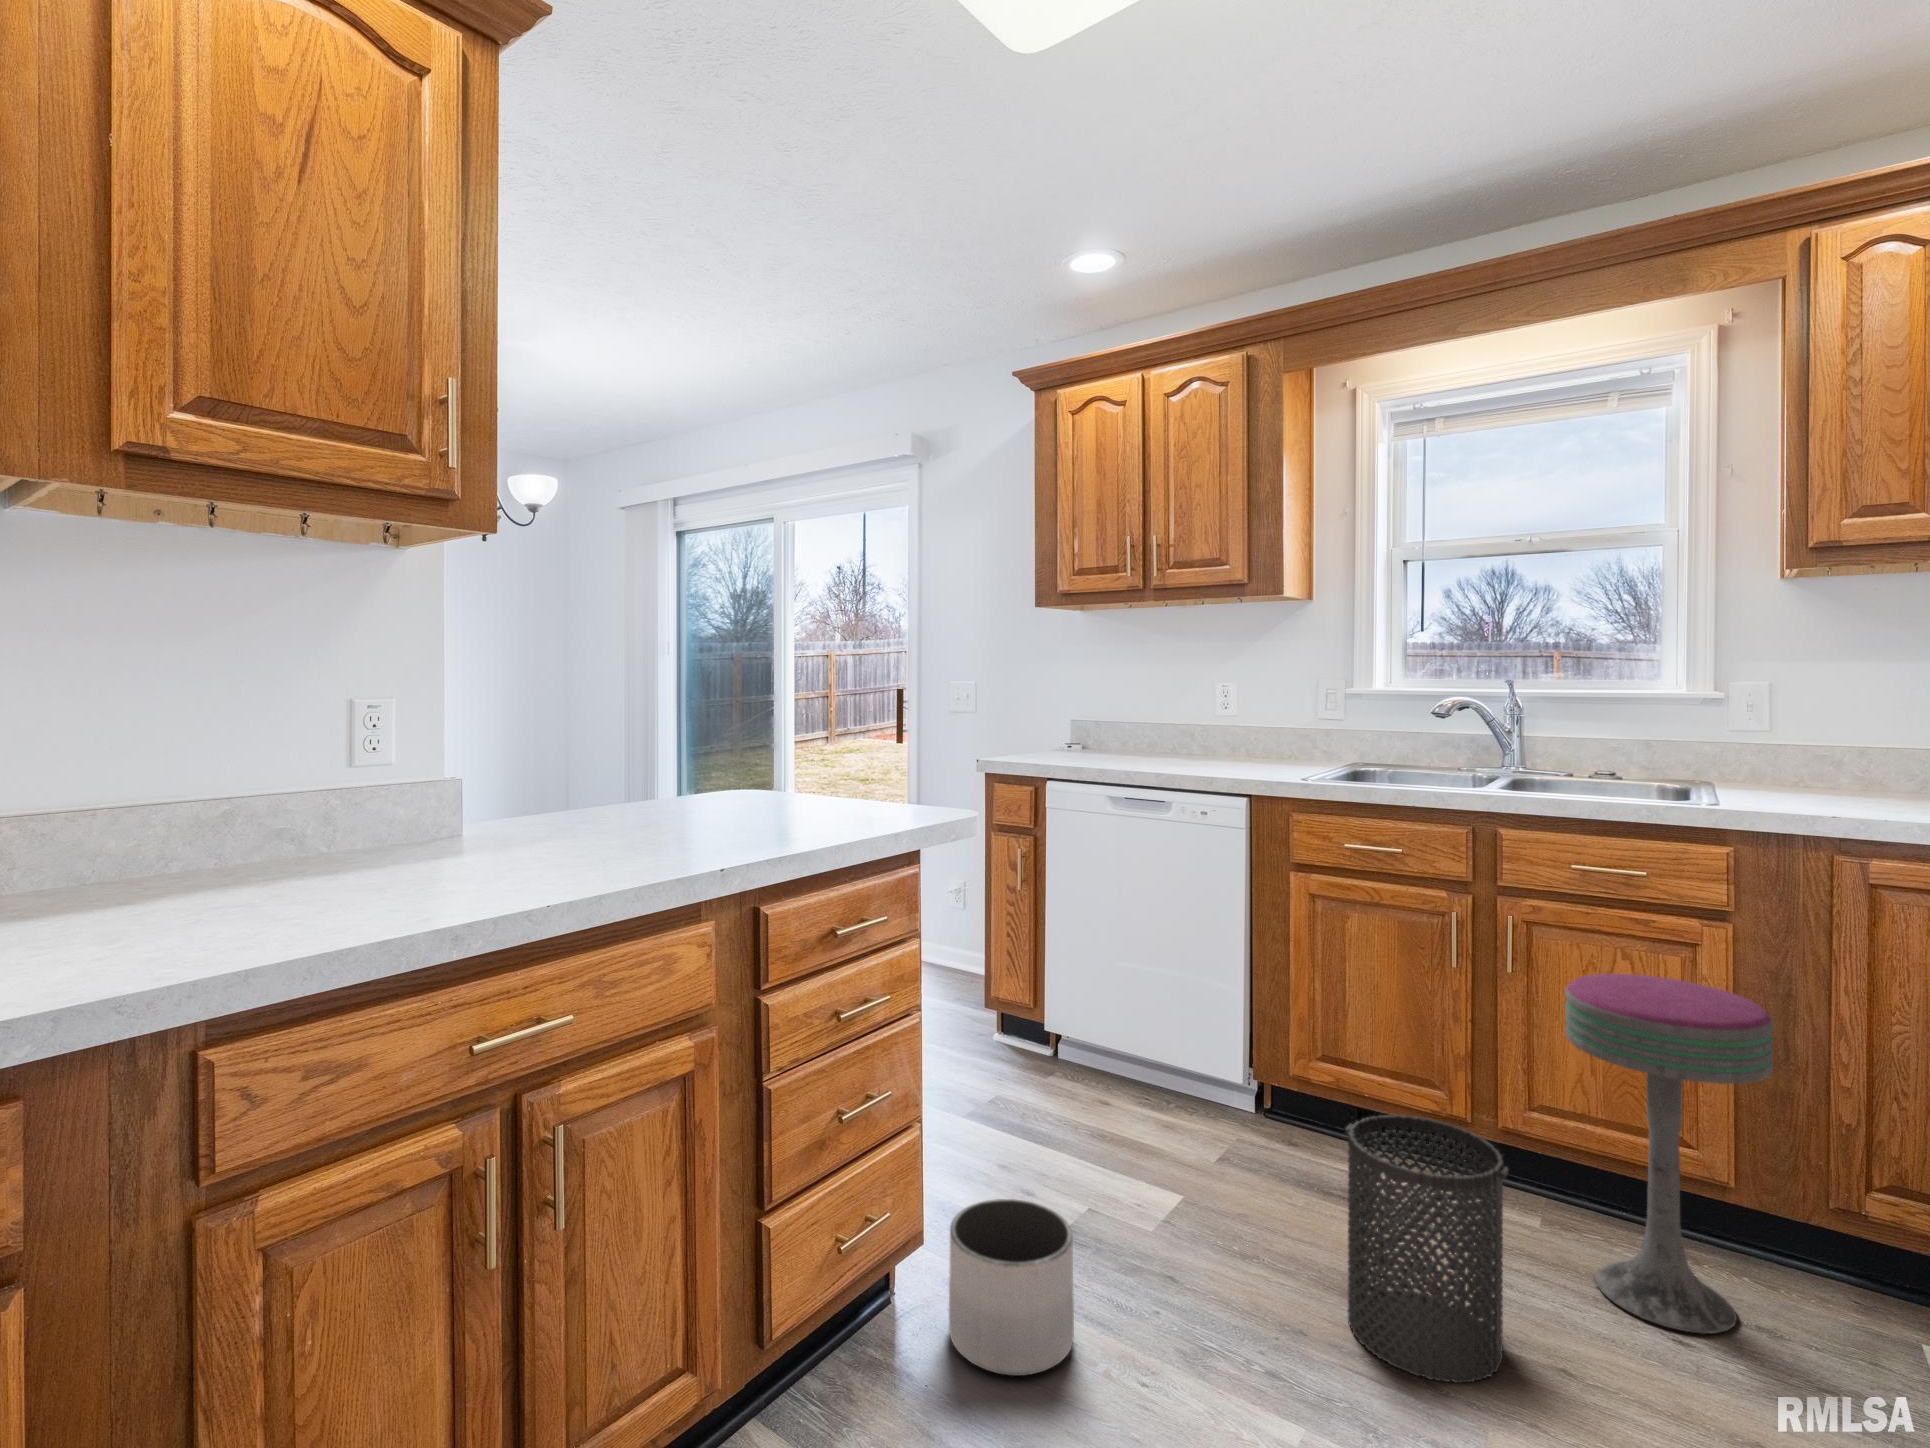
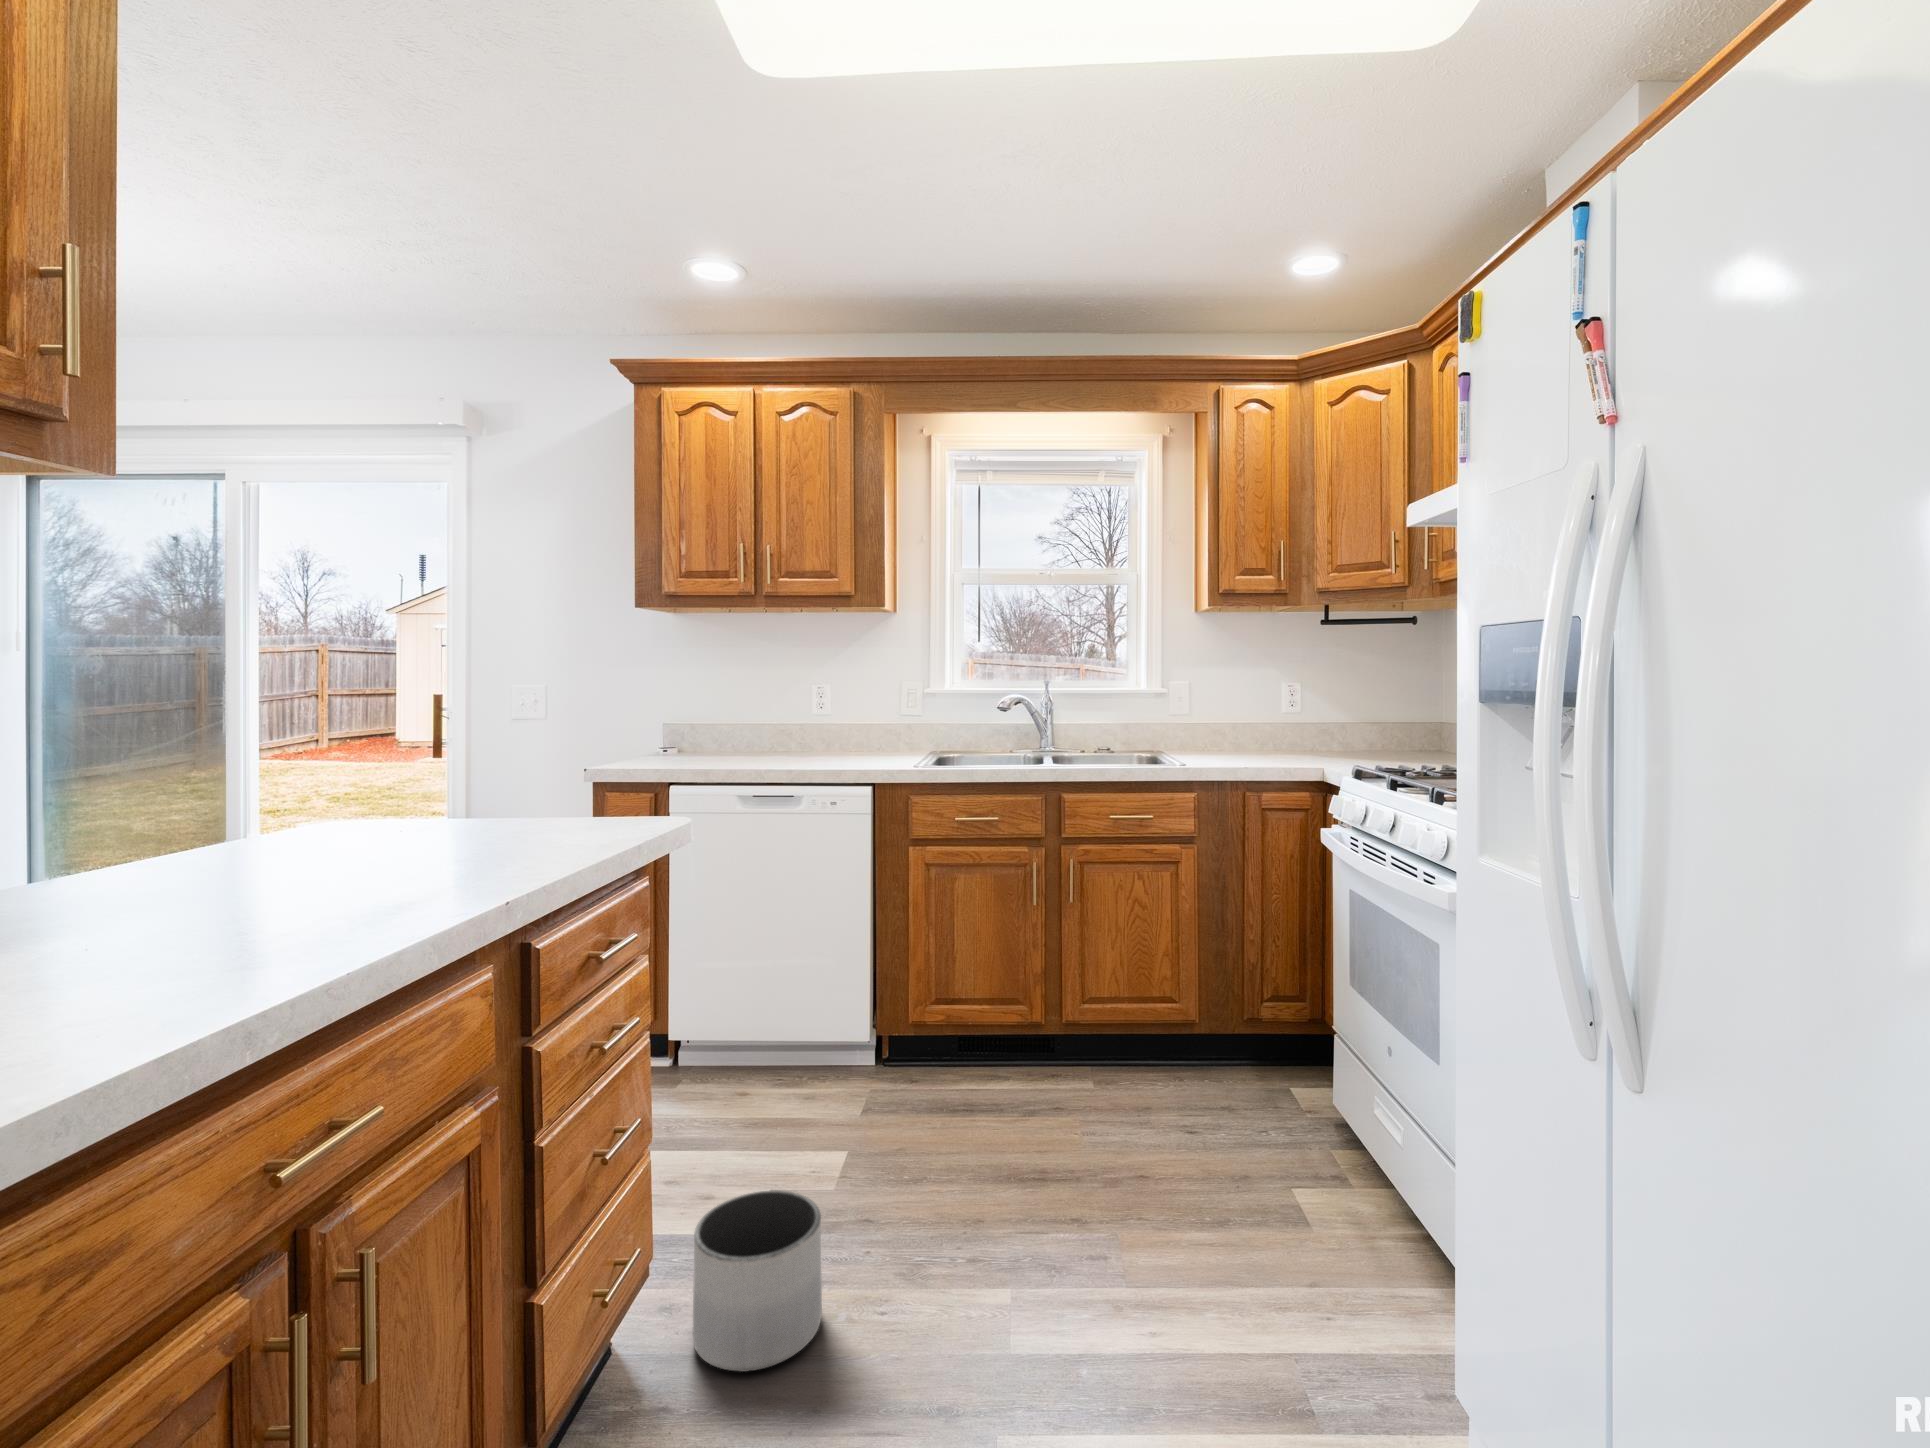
bar stool: present [1565,974,1773,1334] -> none [1124,888,1242,1129]
trash can: present [1345,1115,1508,1383] -> none [1010,1022,1125,1222]

